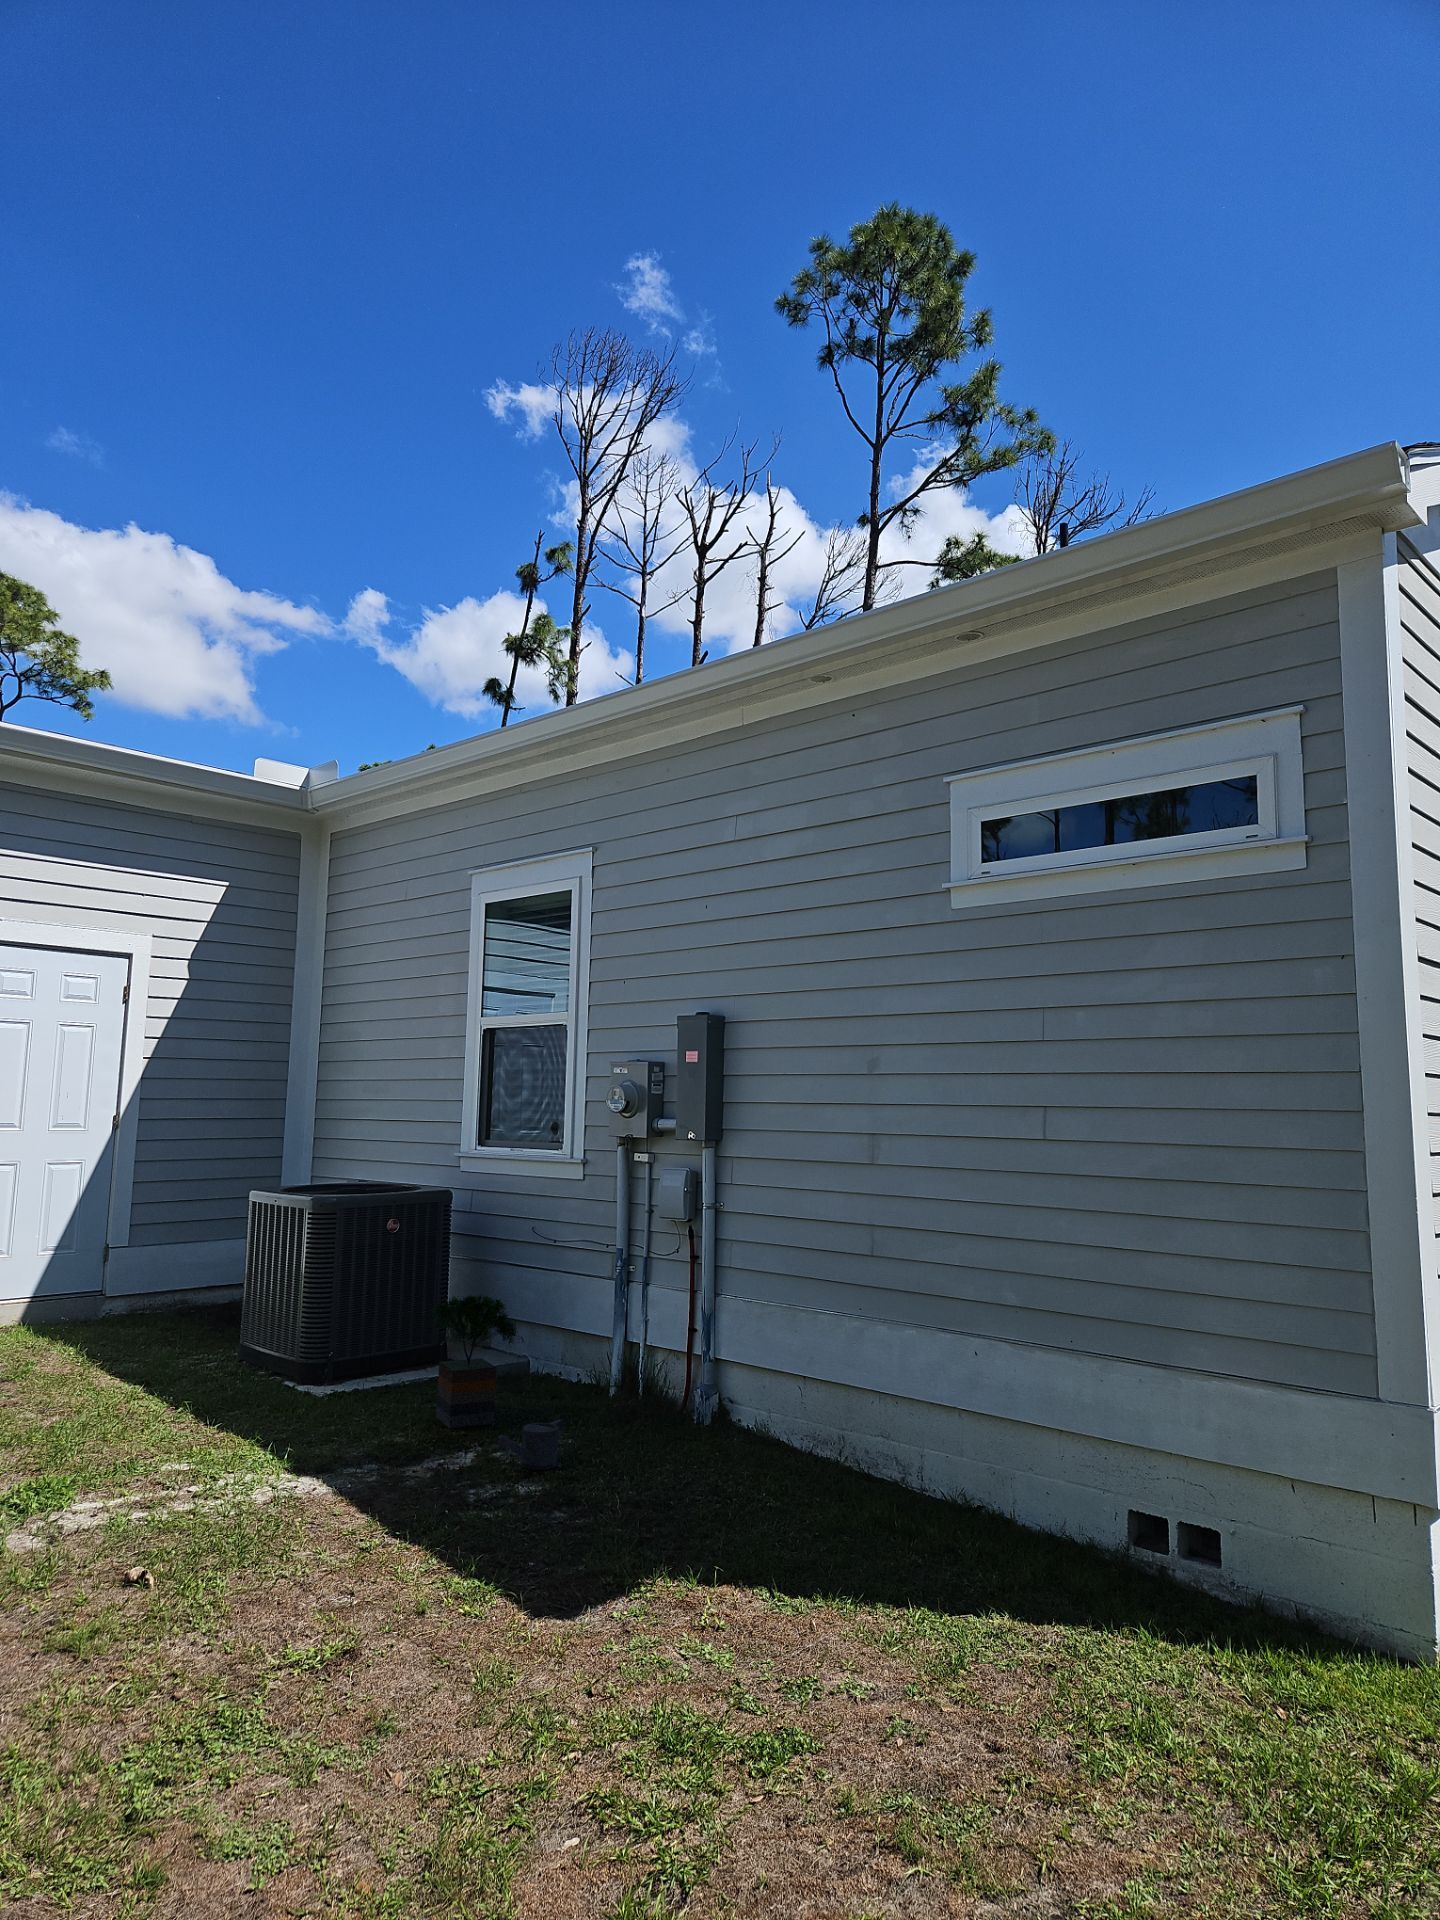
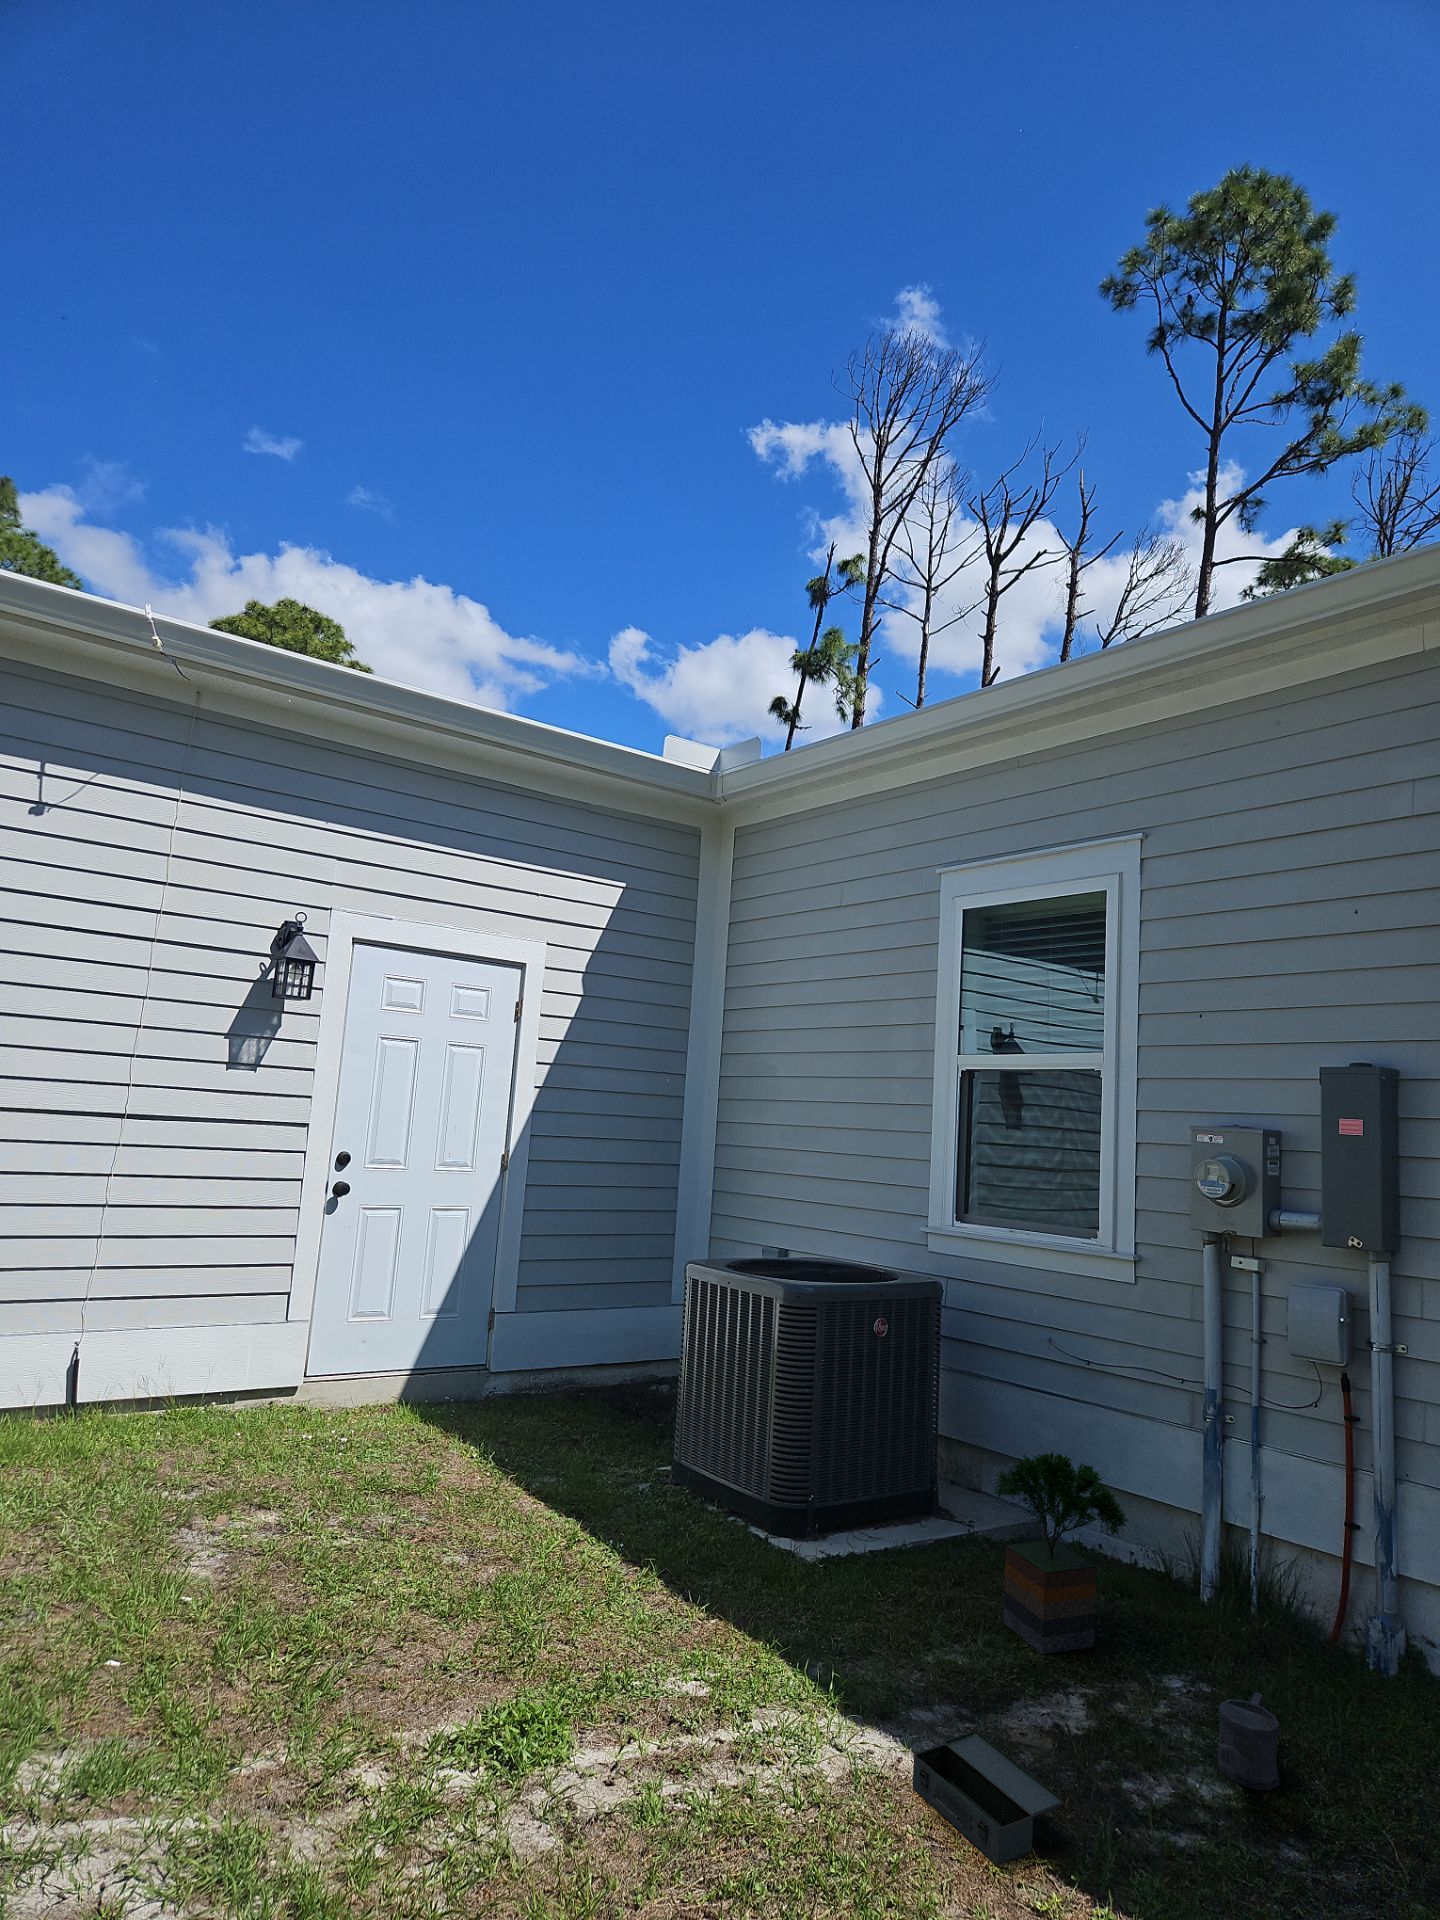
toolbox: none [291,1449,378,1503] -> present [912,1732,1064,1866]

